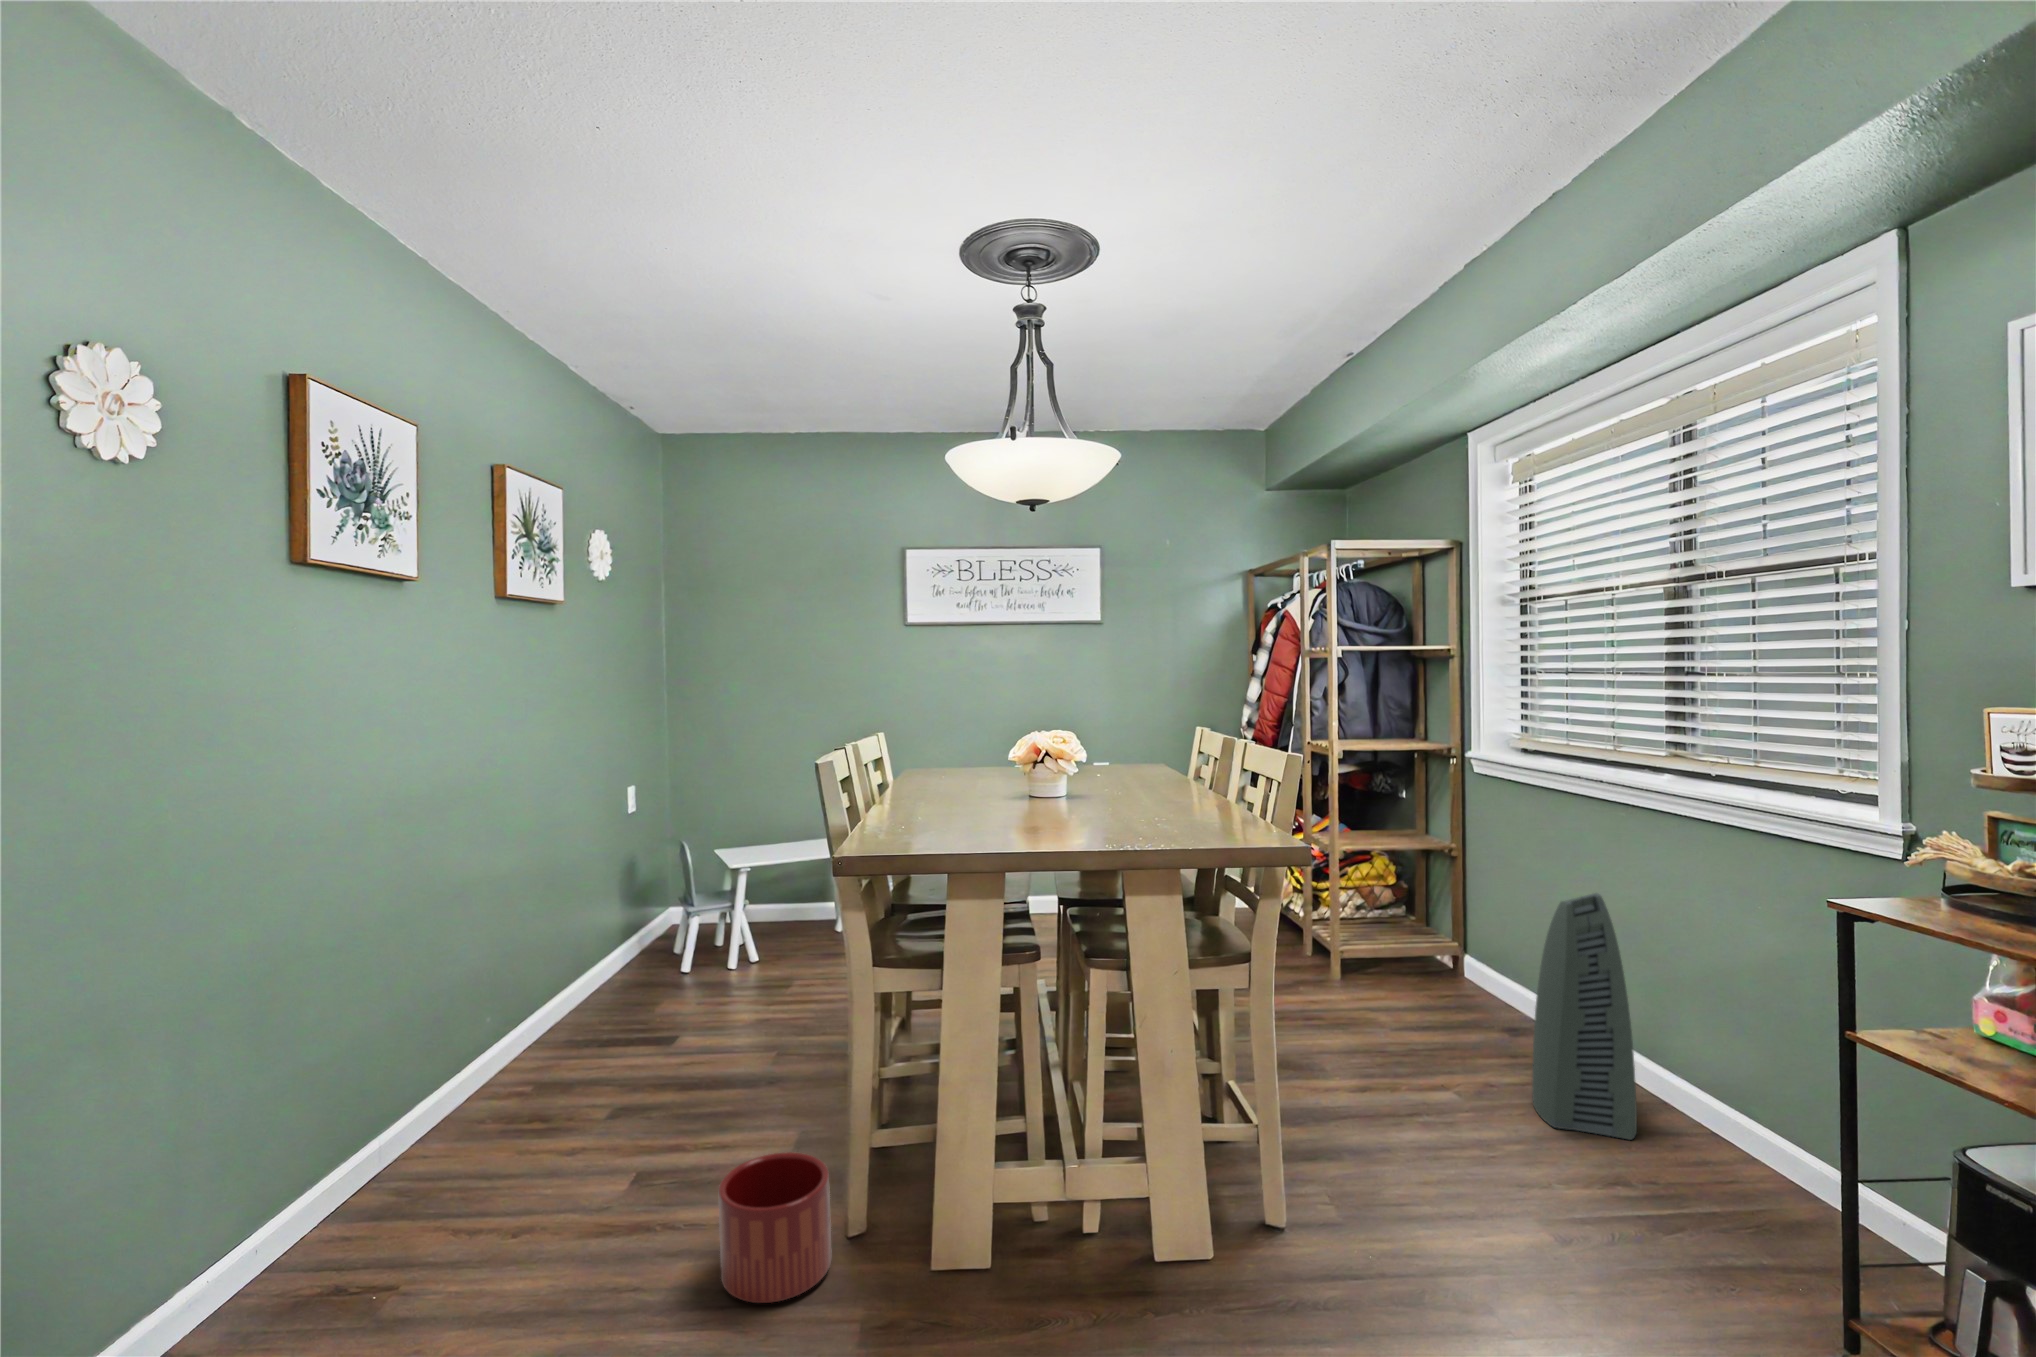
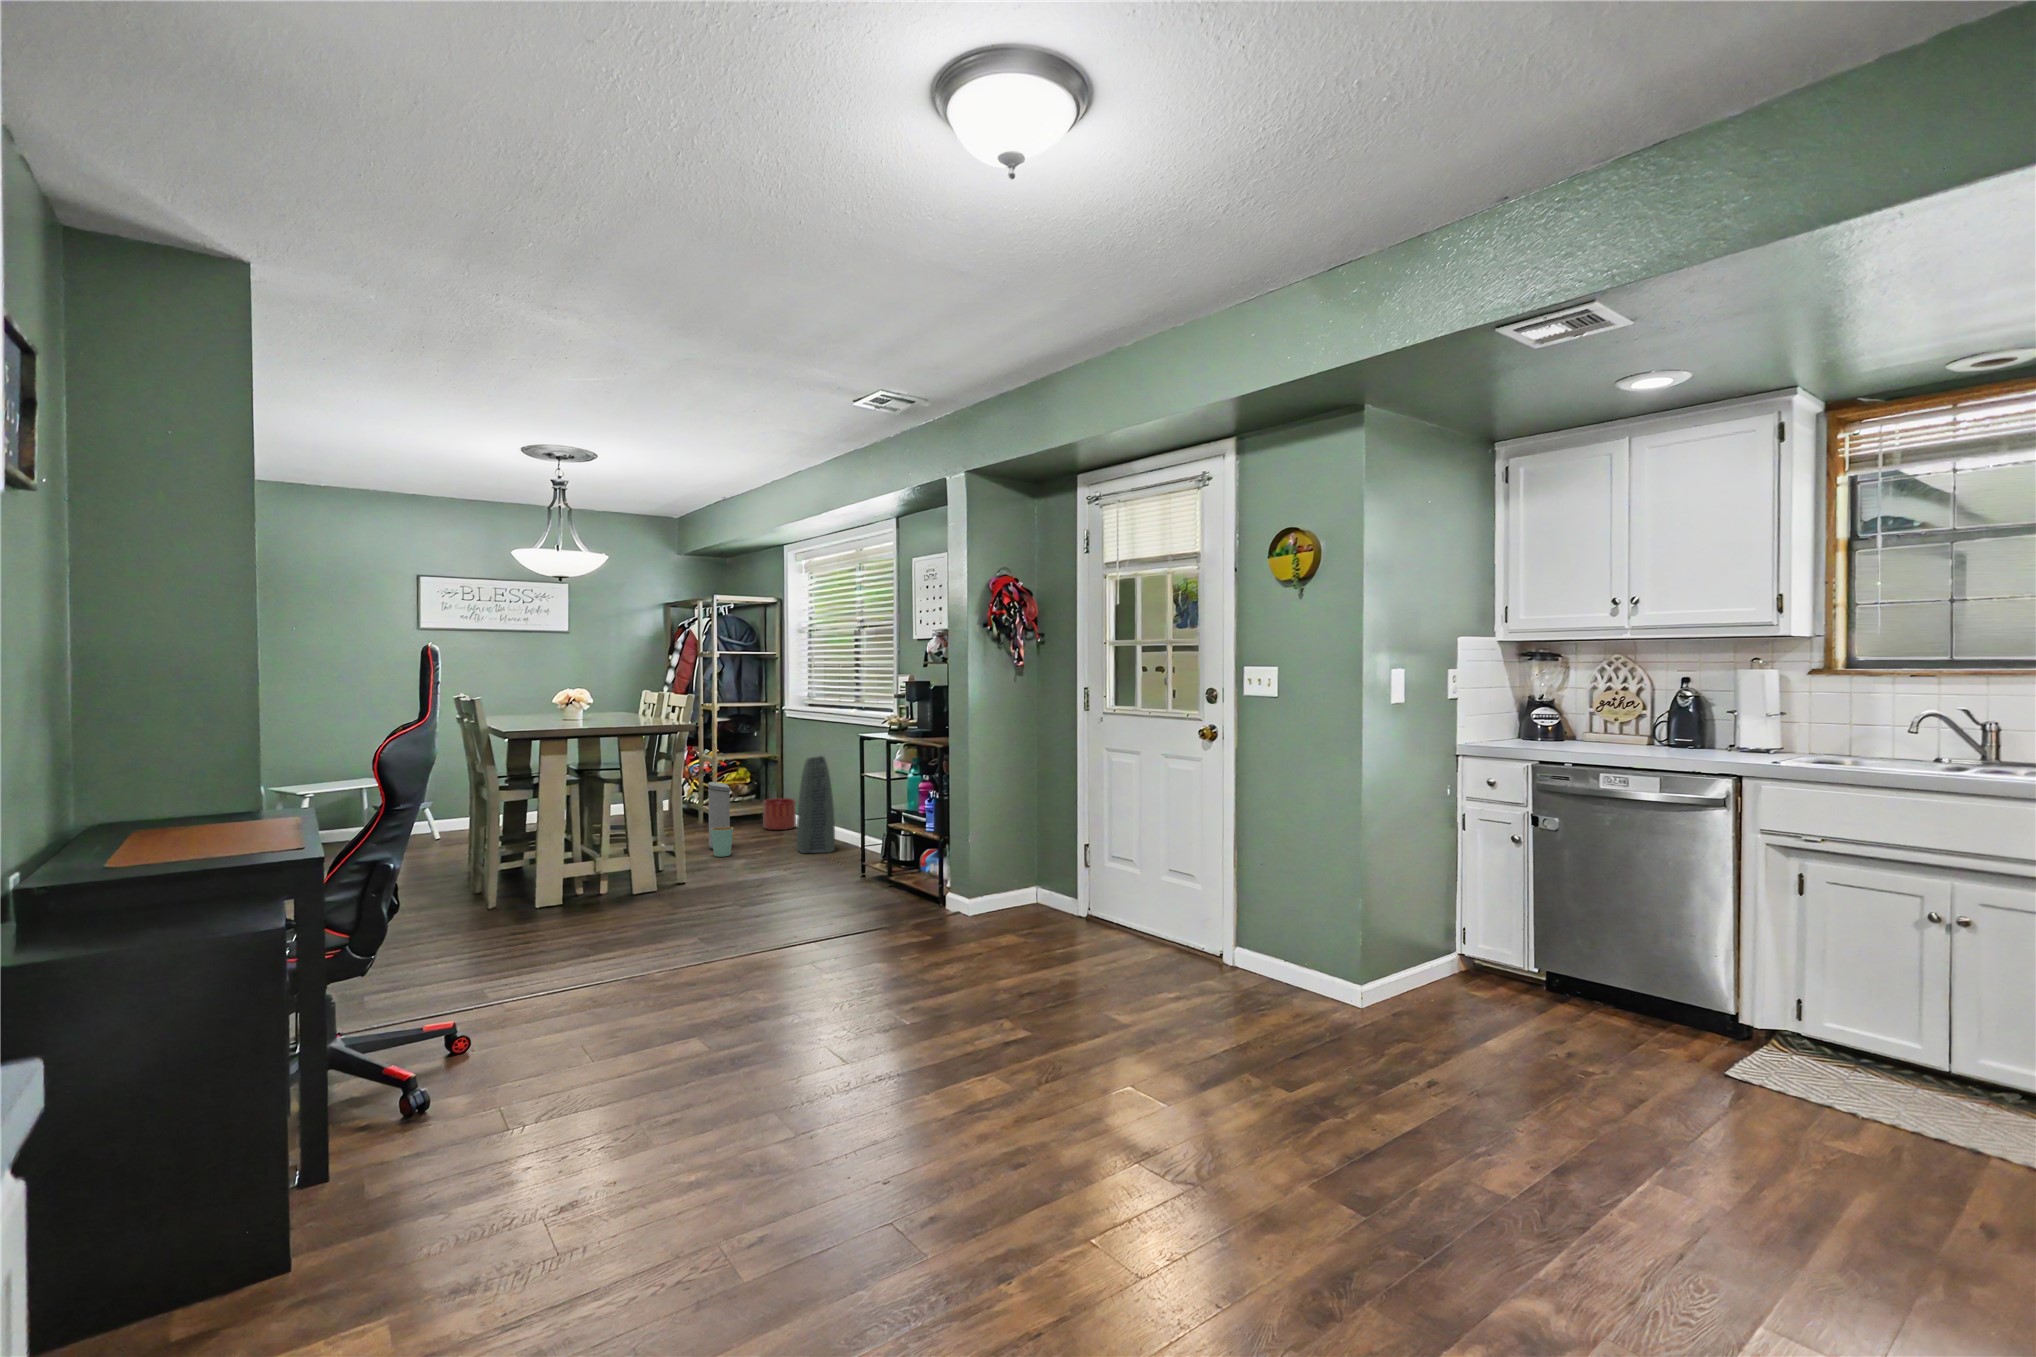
trash can: none [1325,915,1384,1101] -> present [708,782,734,857]
planter: present [719,1152,831,1303] -> present [763,798,796,830]

